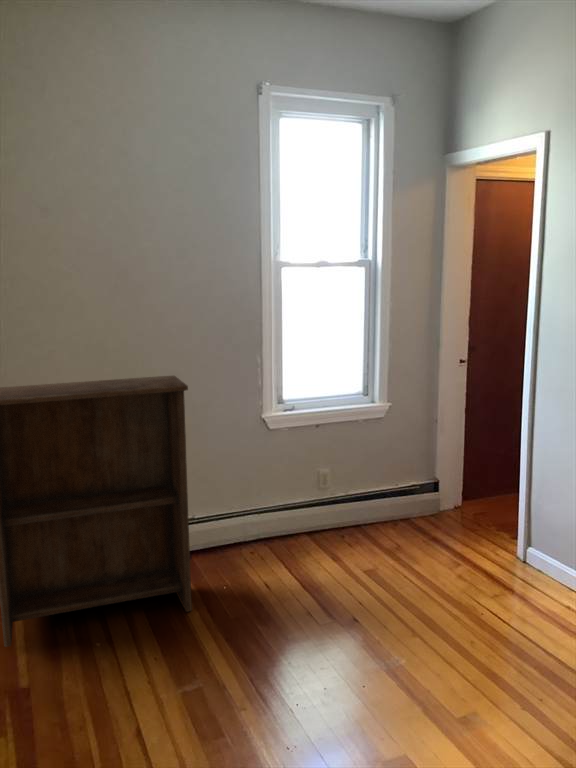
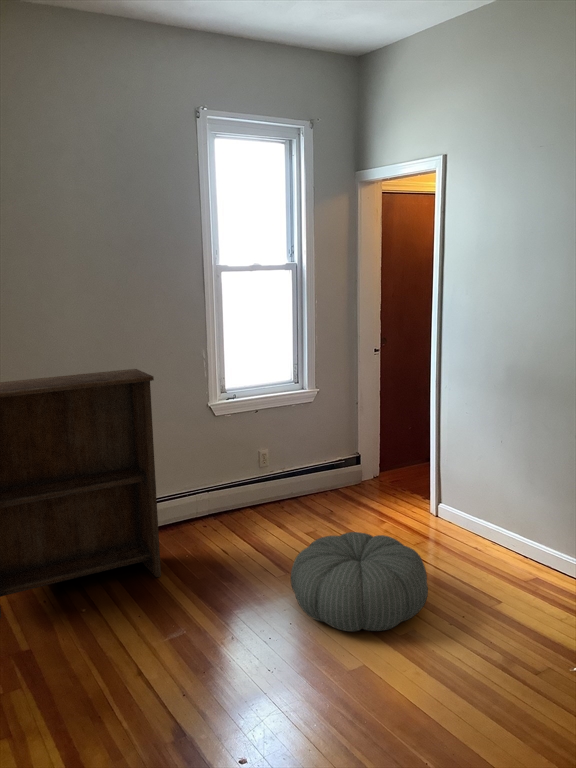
pouf: none [332,580,499,711] -> present [291,532,428,631]

